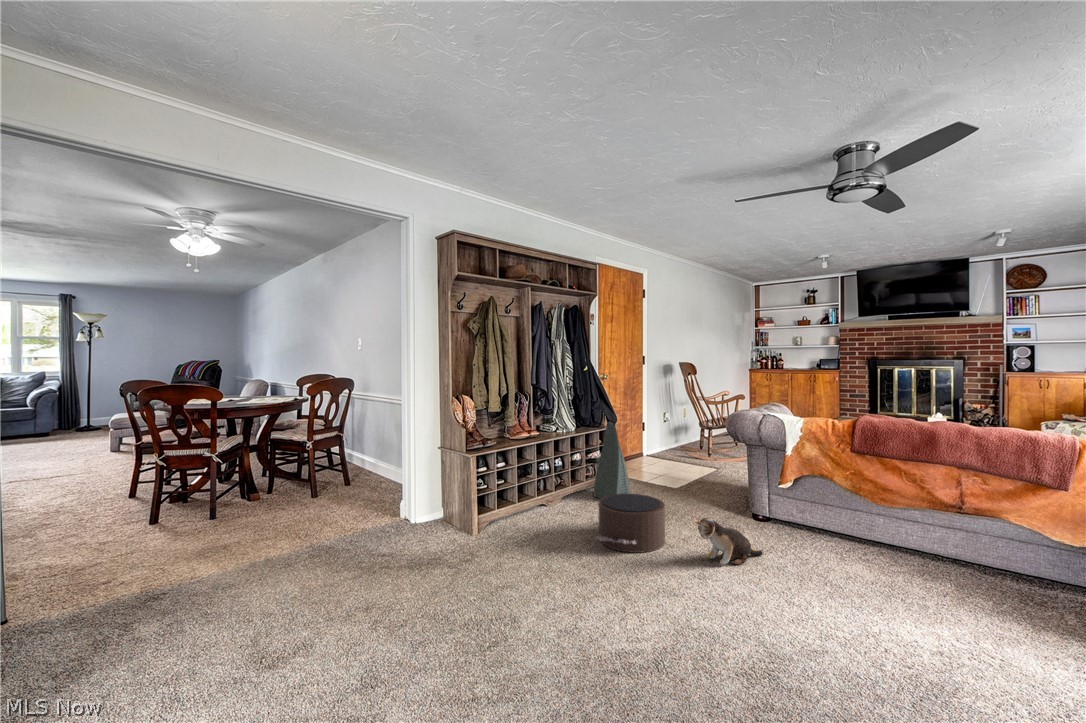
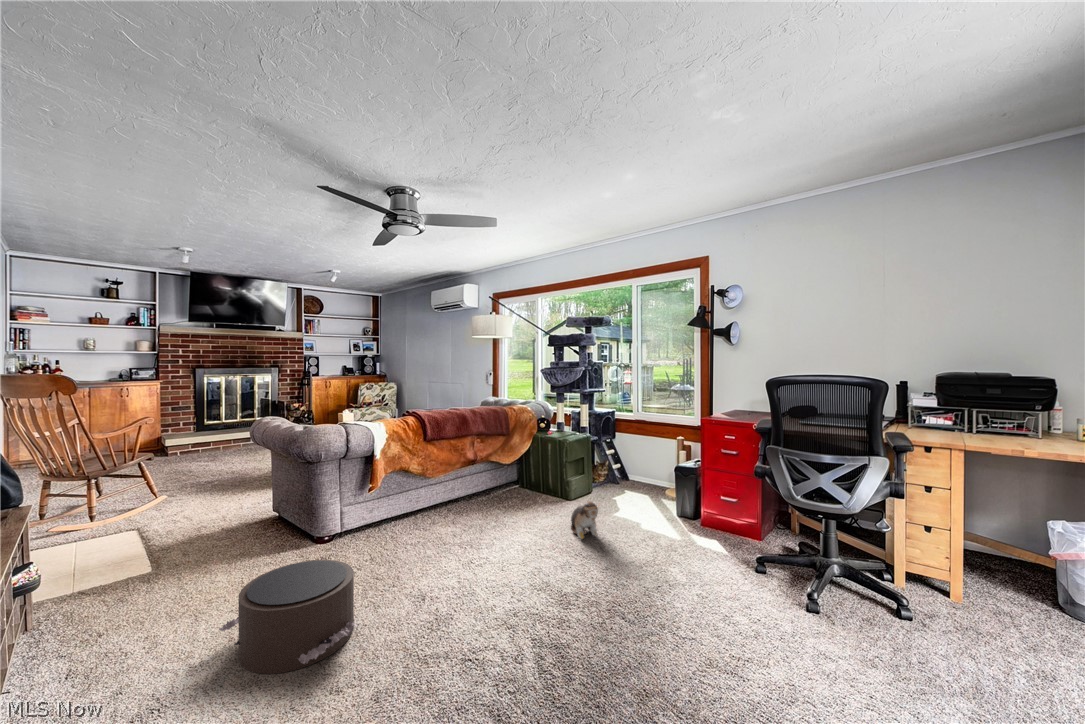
air purifier: present [593,422,630,499] -> none [33,490,127,659]
plush toy: present [693,517,763,565] -> present [571,501,598,539]

